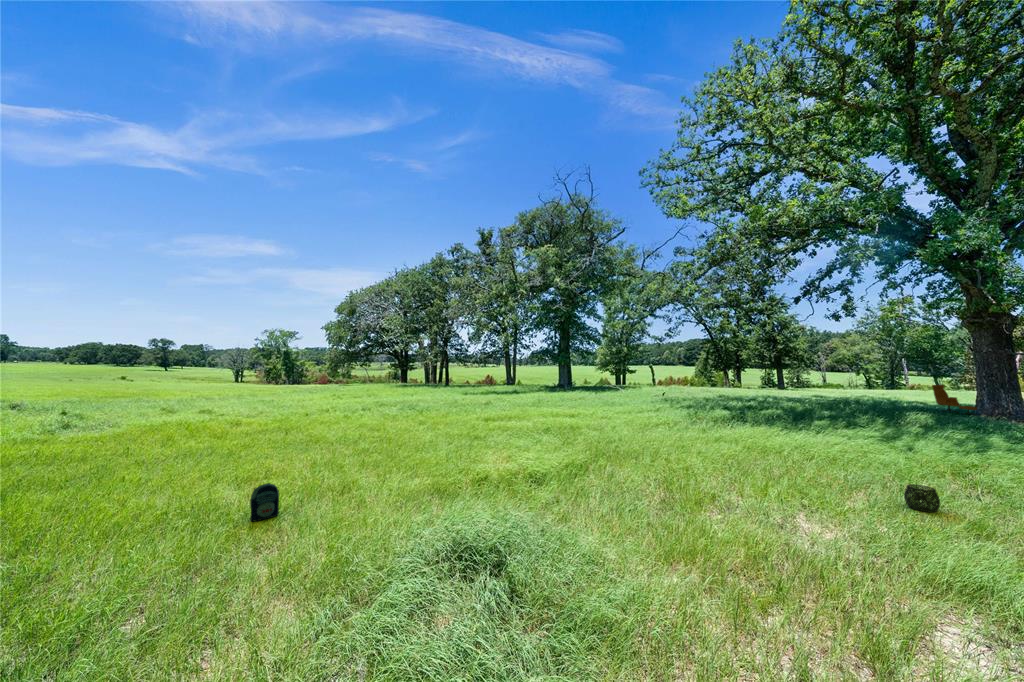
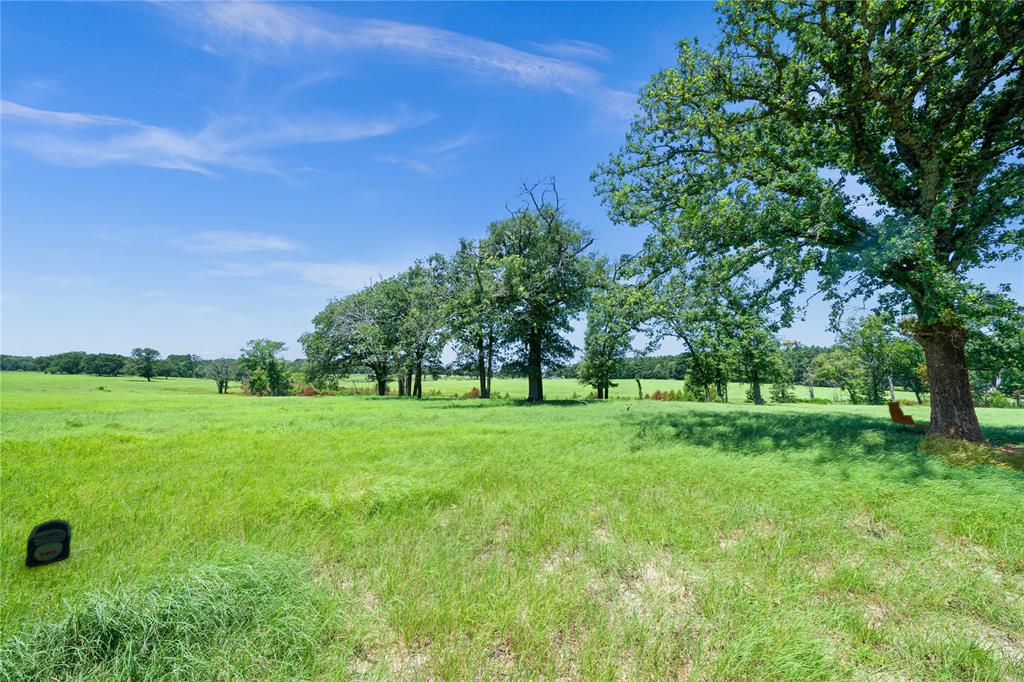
woven basket: present [904,484,940,512] -> none [804,517,840,550]

